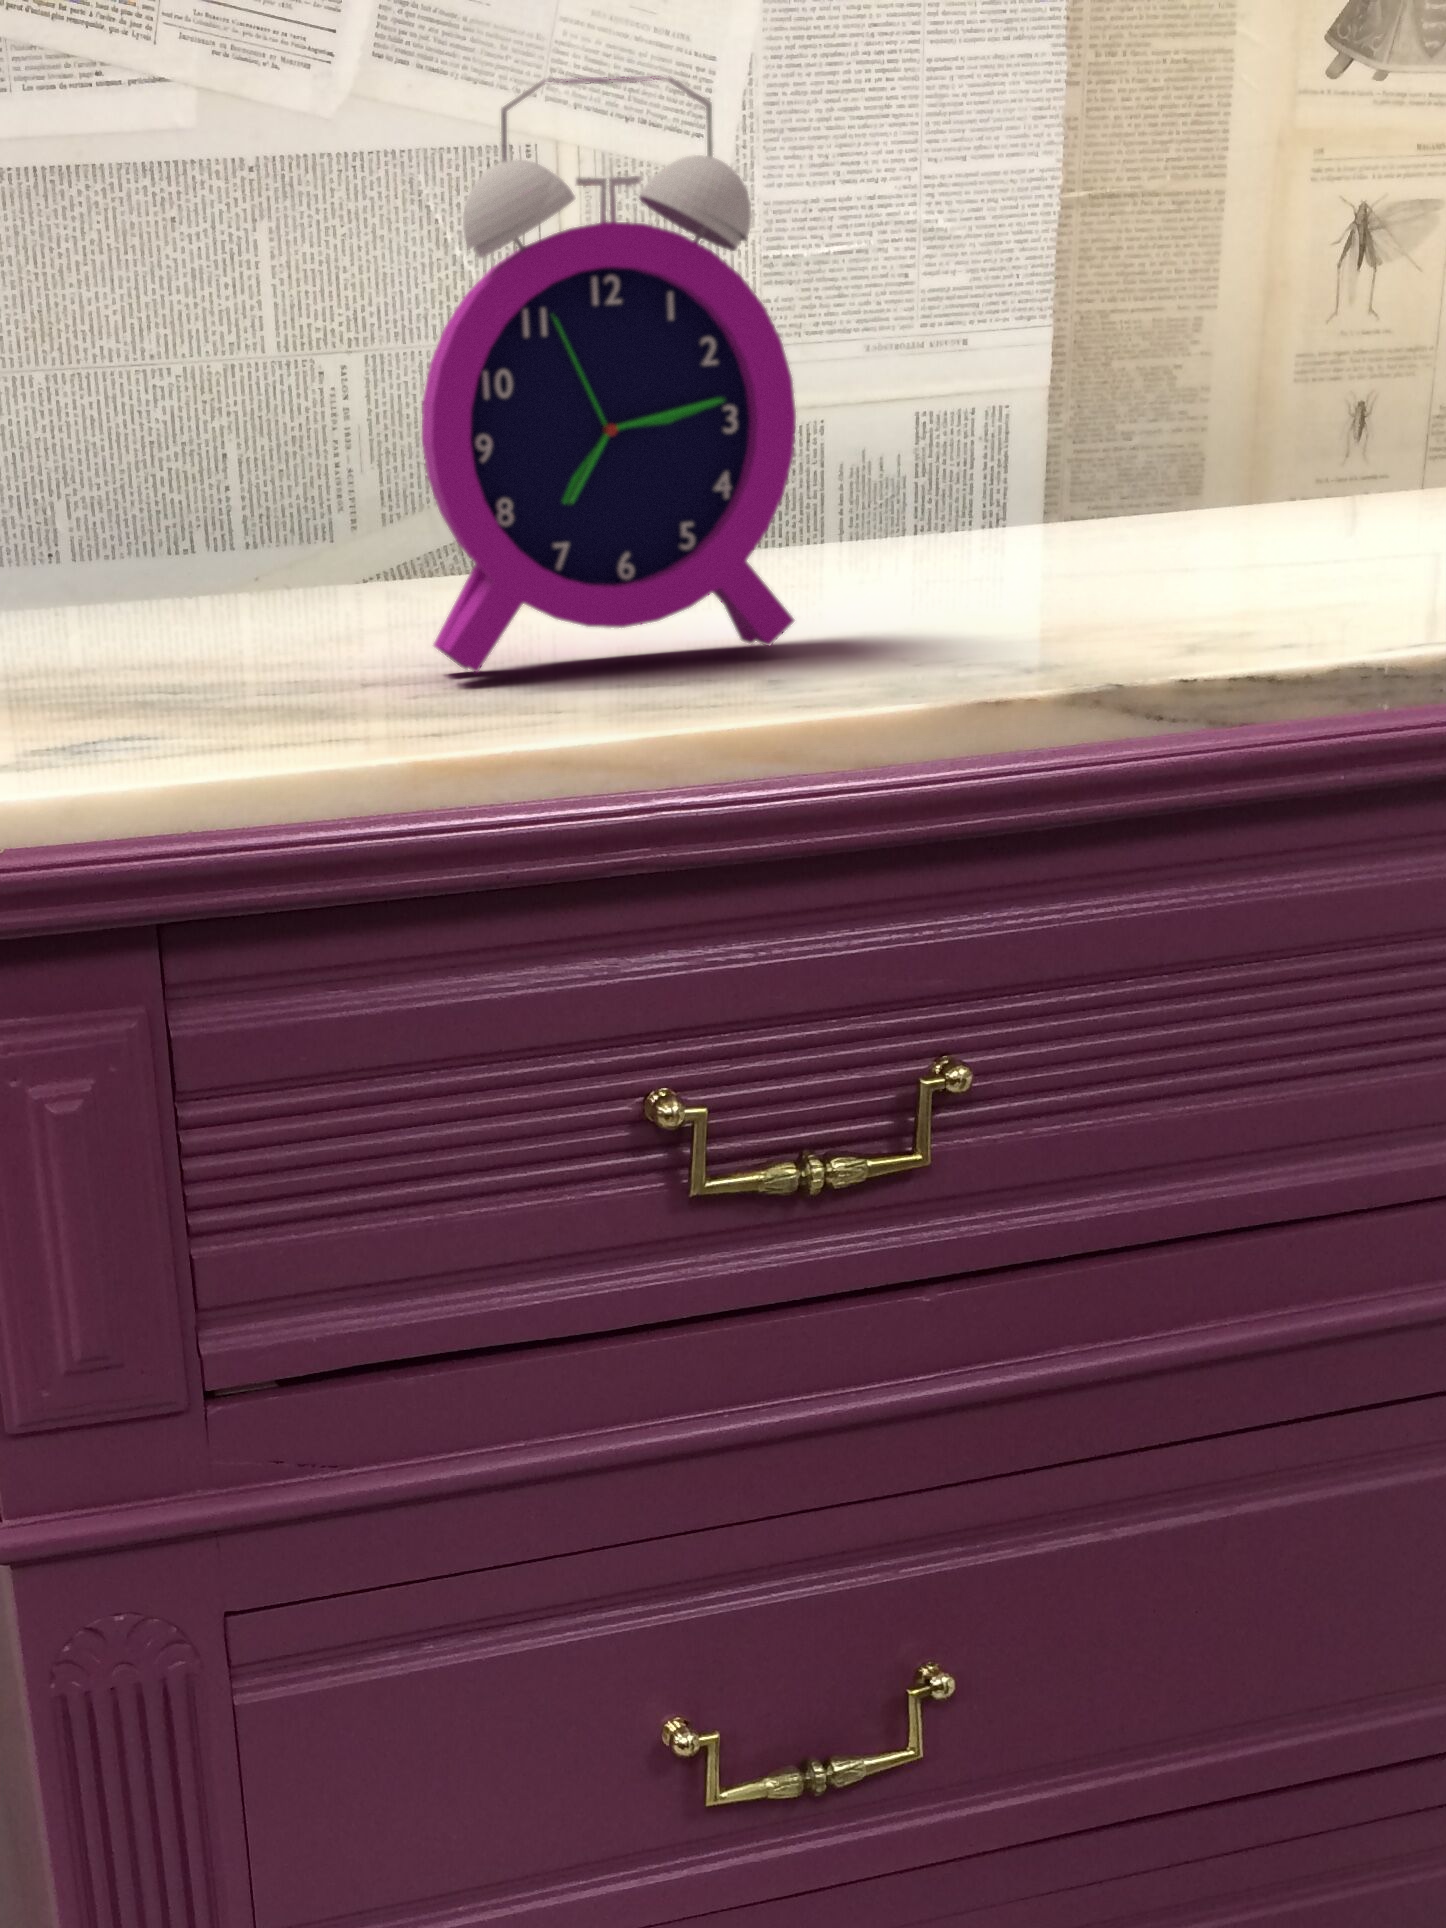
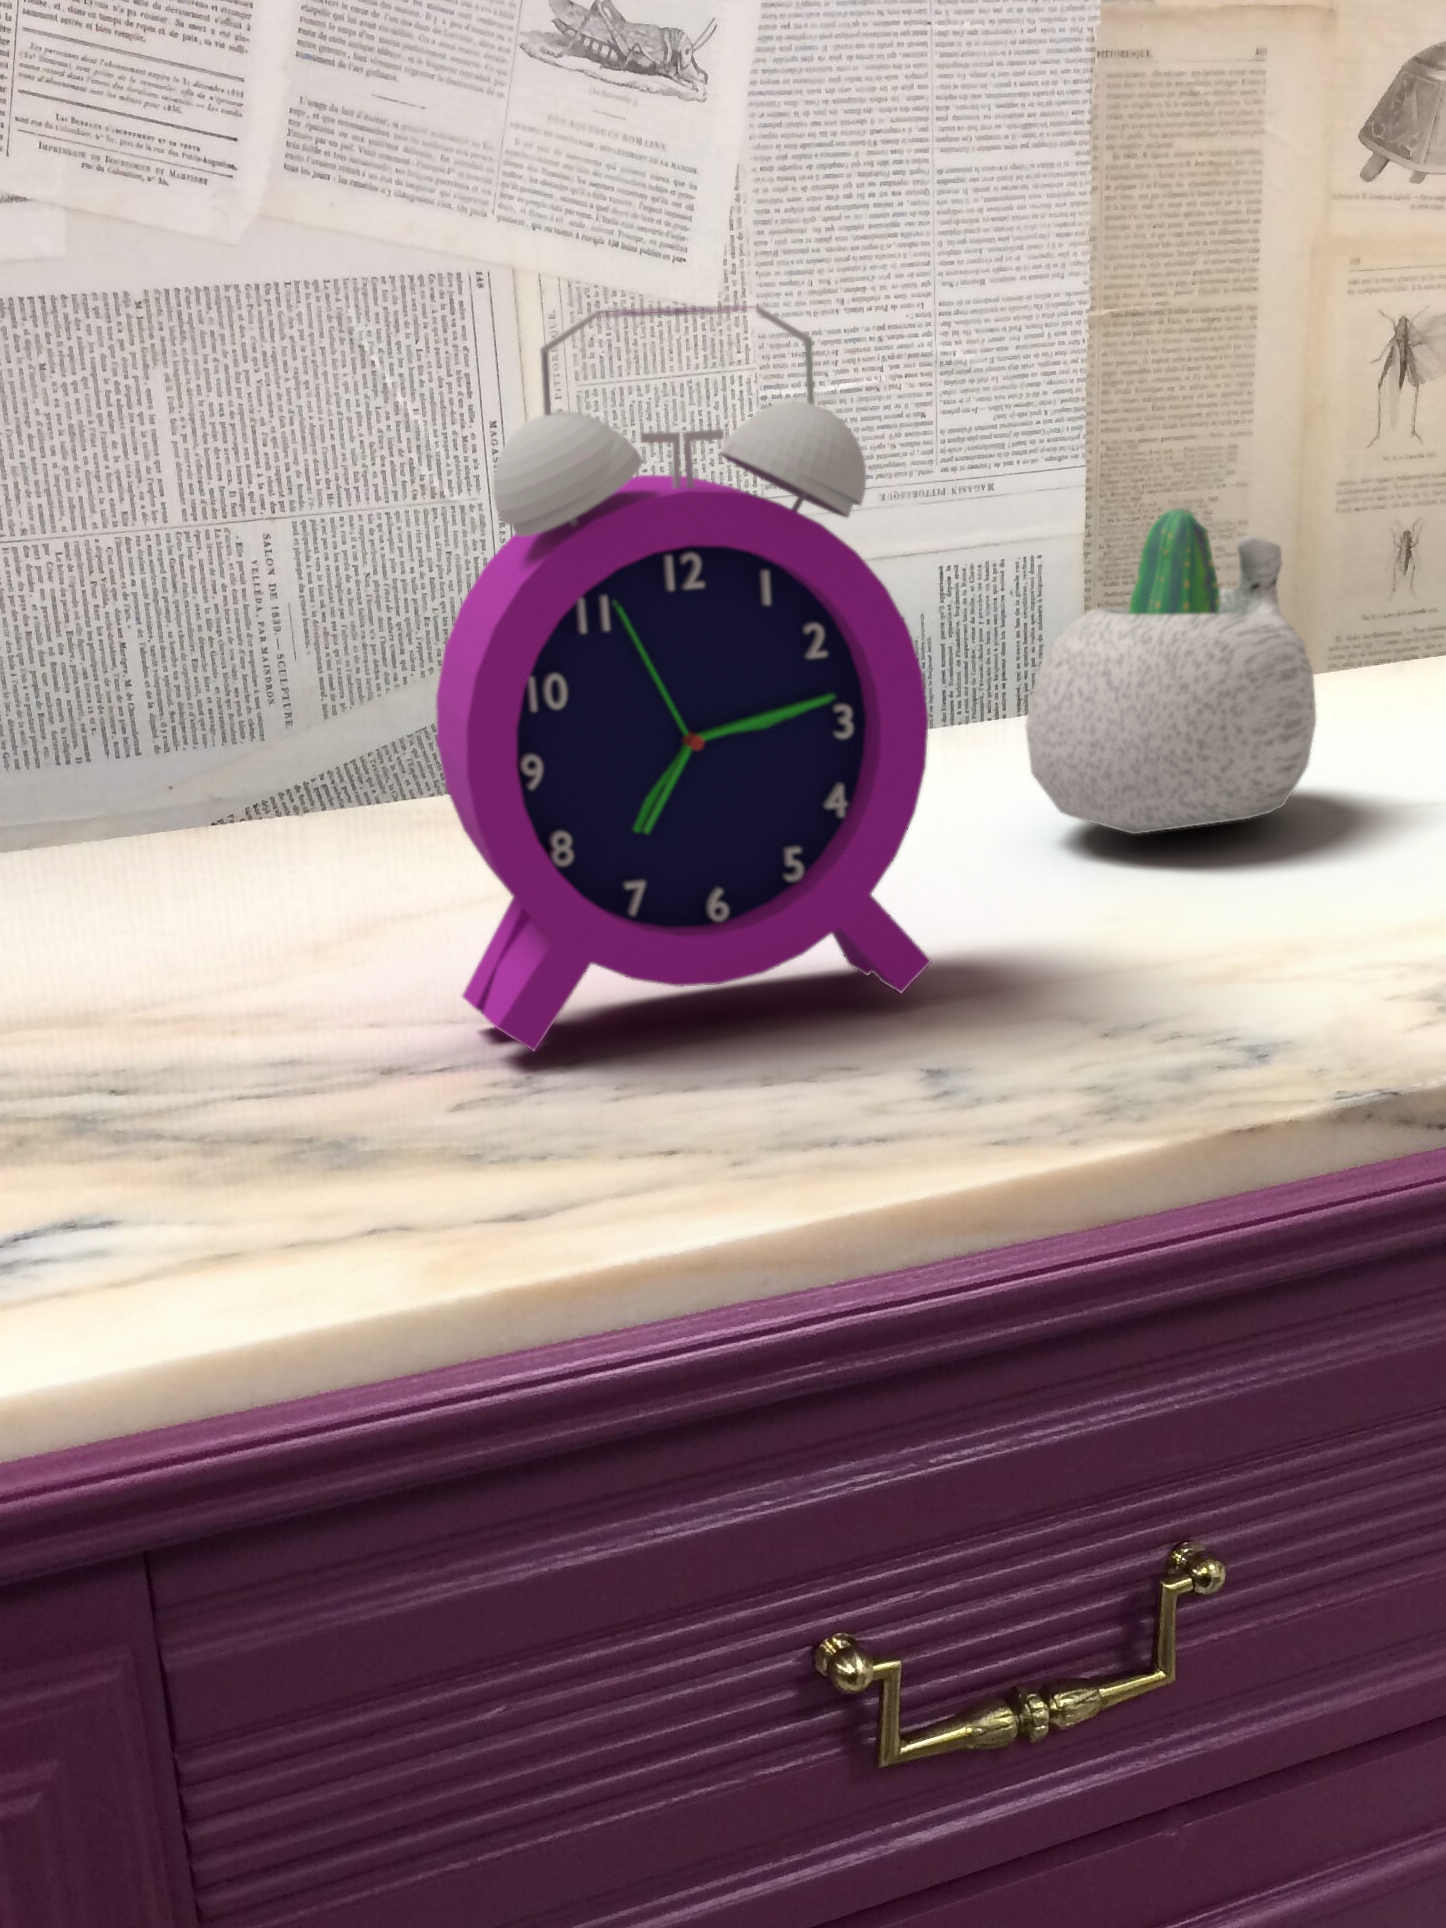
succulent planter: none [928,300,1181,578] -> present [1026,509,1316,834]

